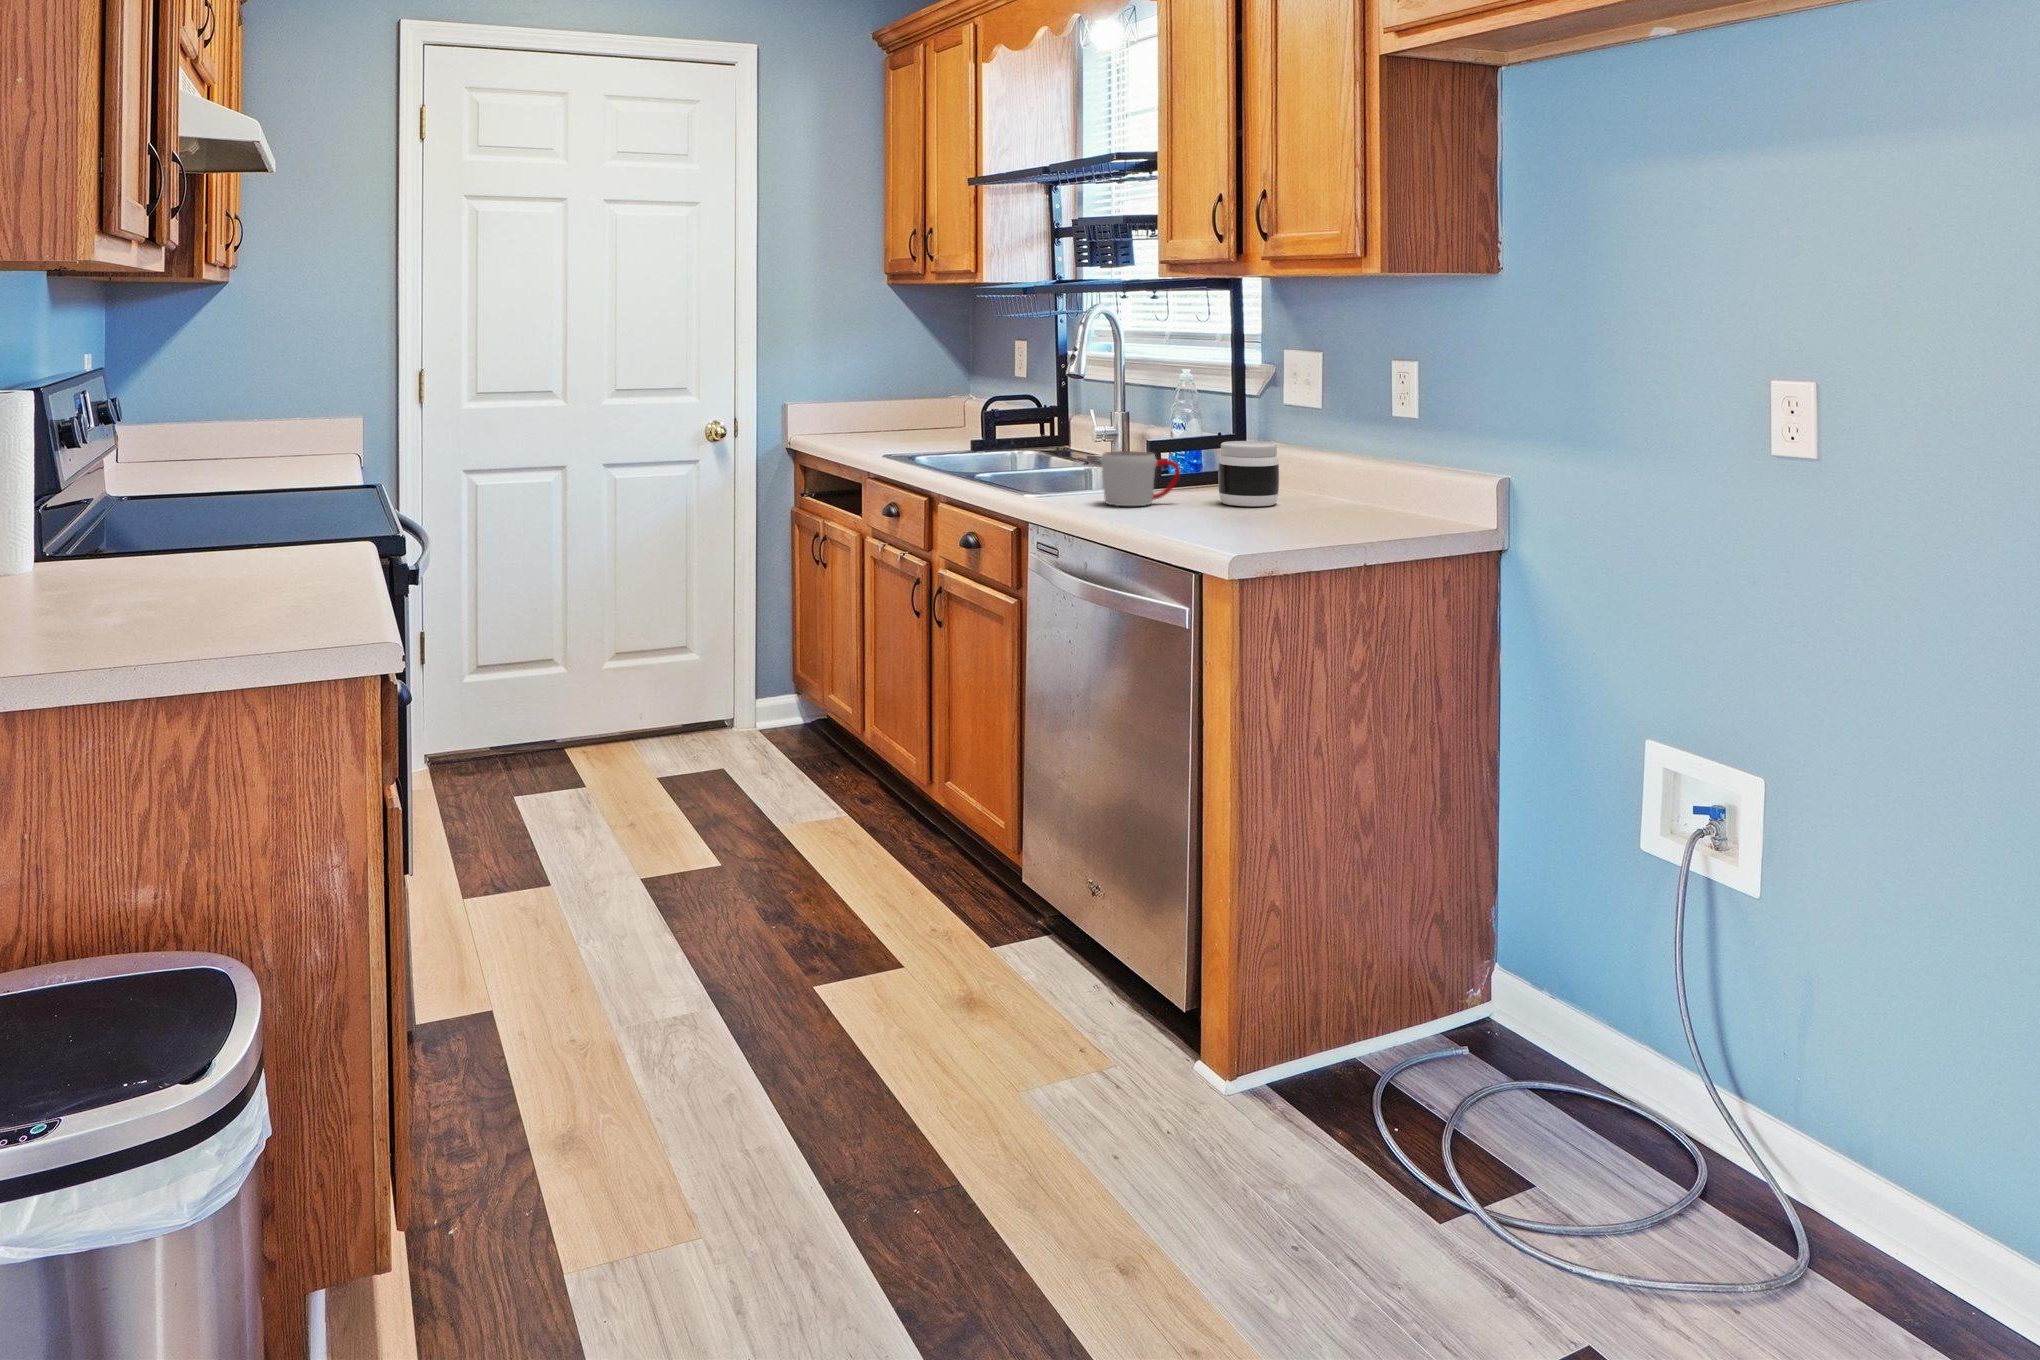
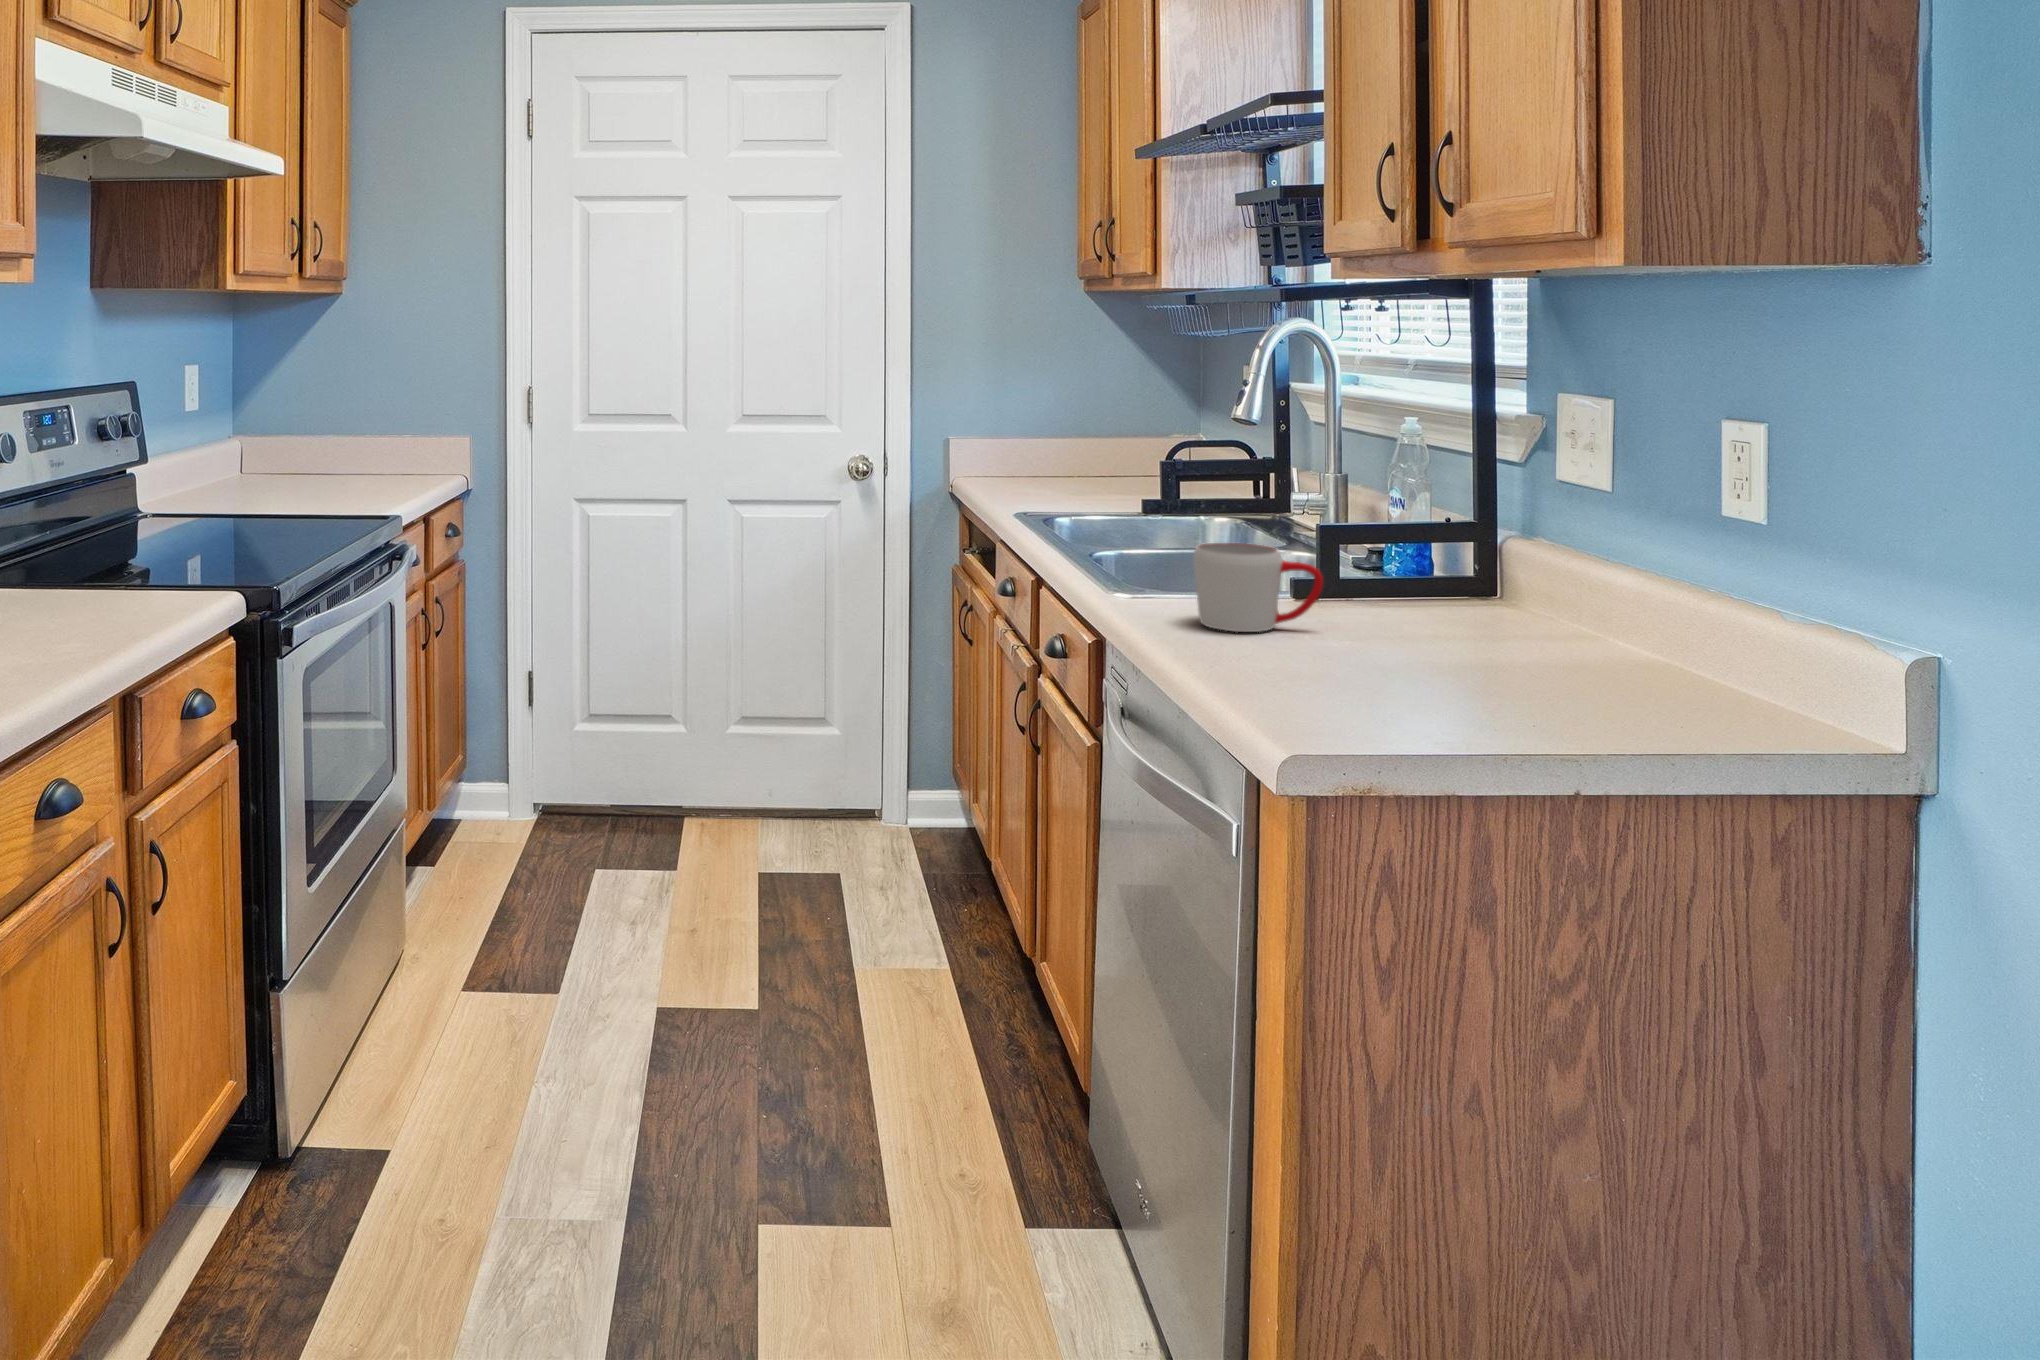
jar: present [1218,441,1279,506] -> none [1388,539,1495,652]

